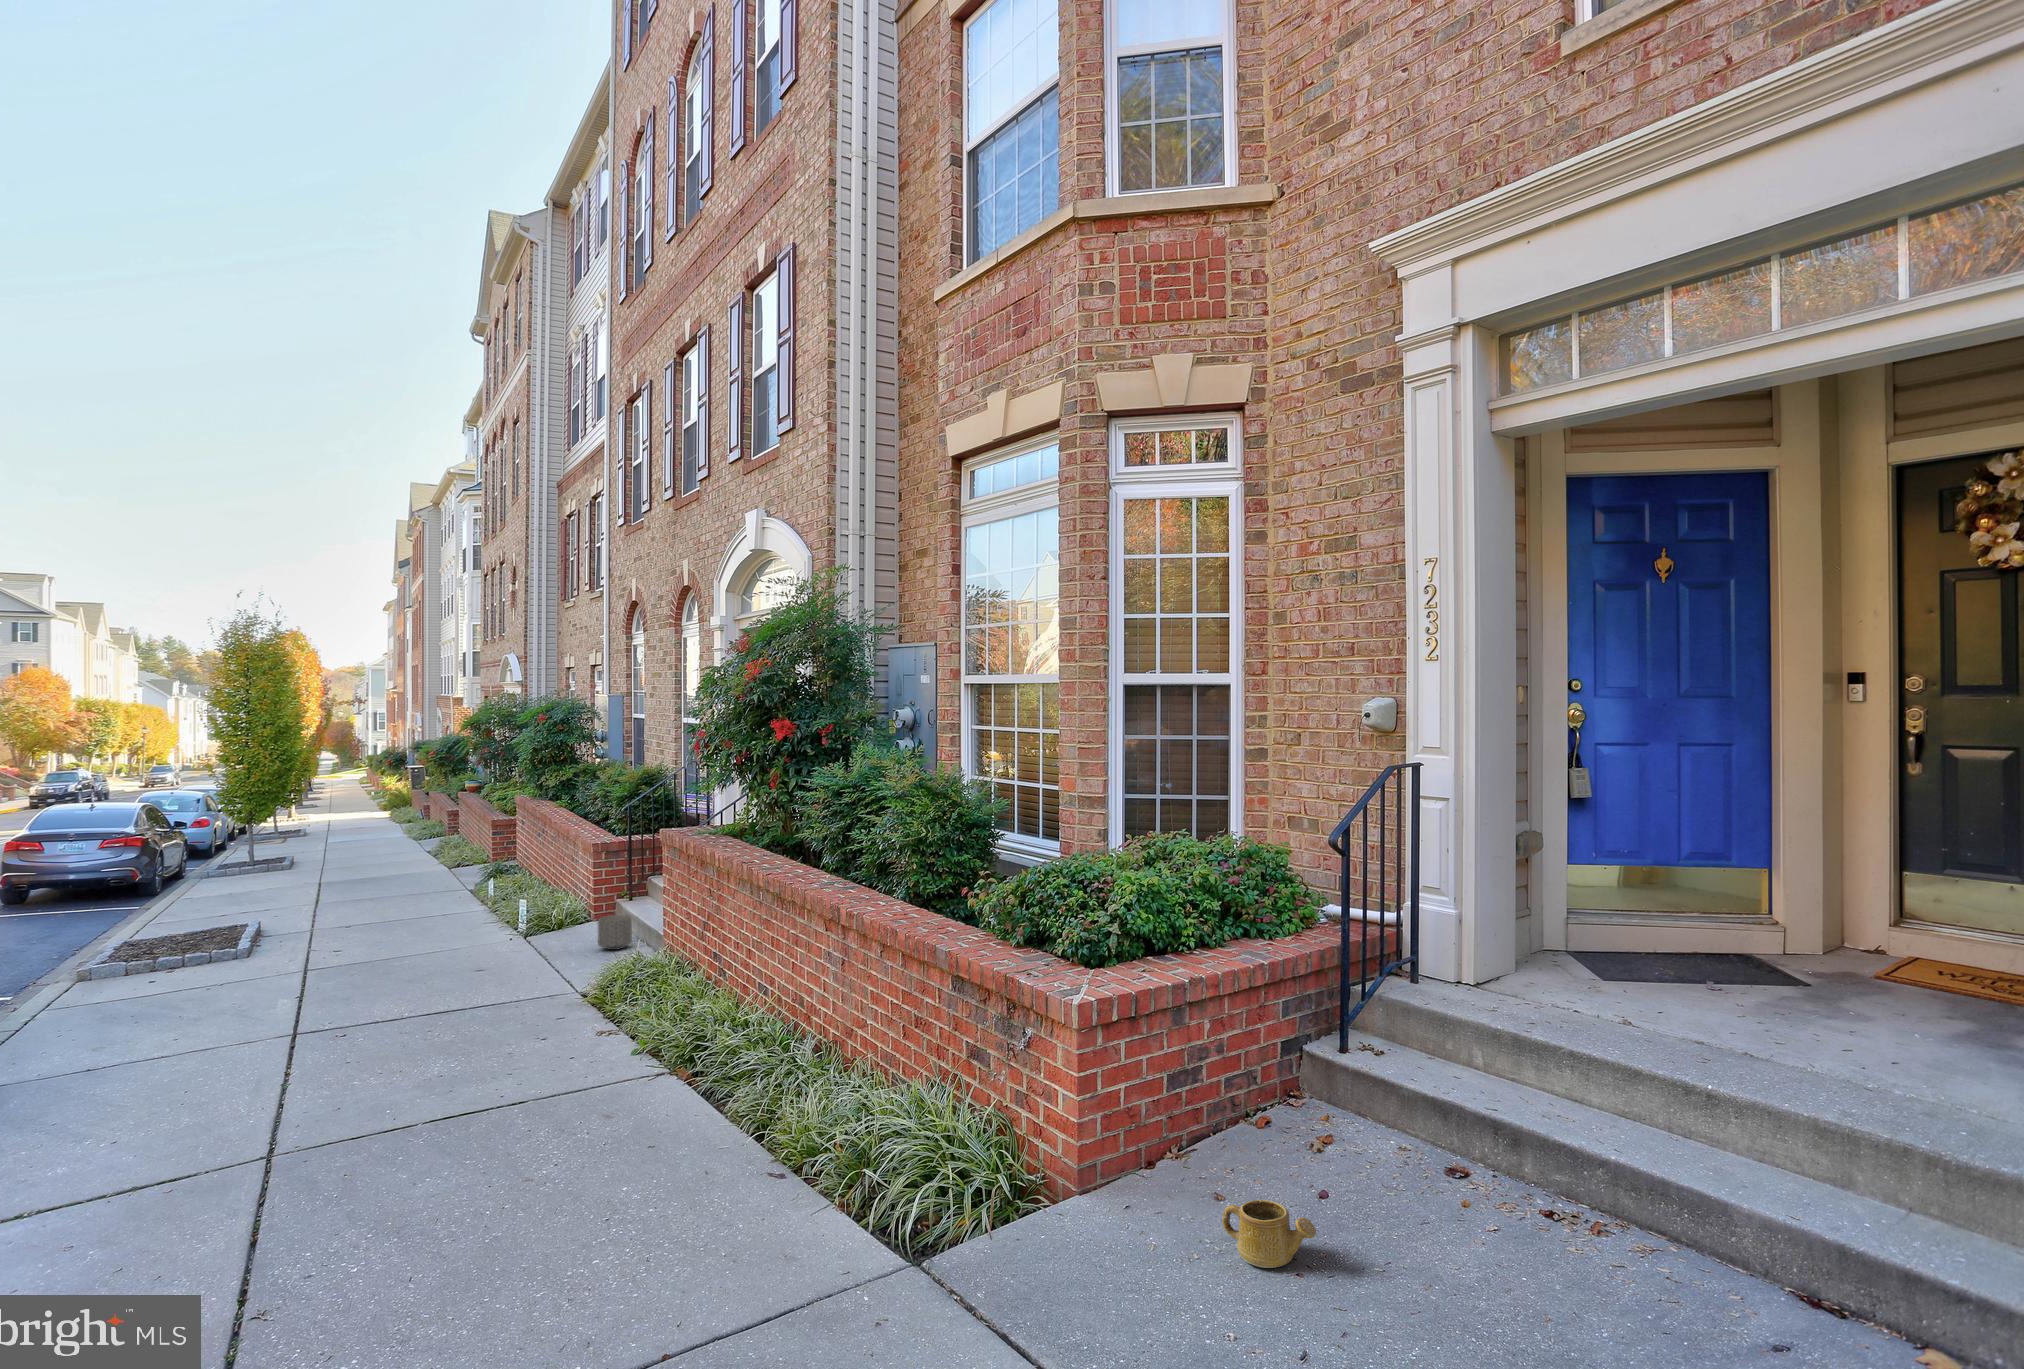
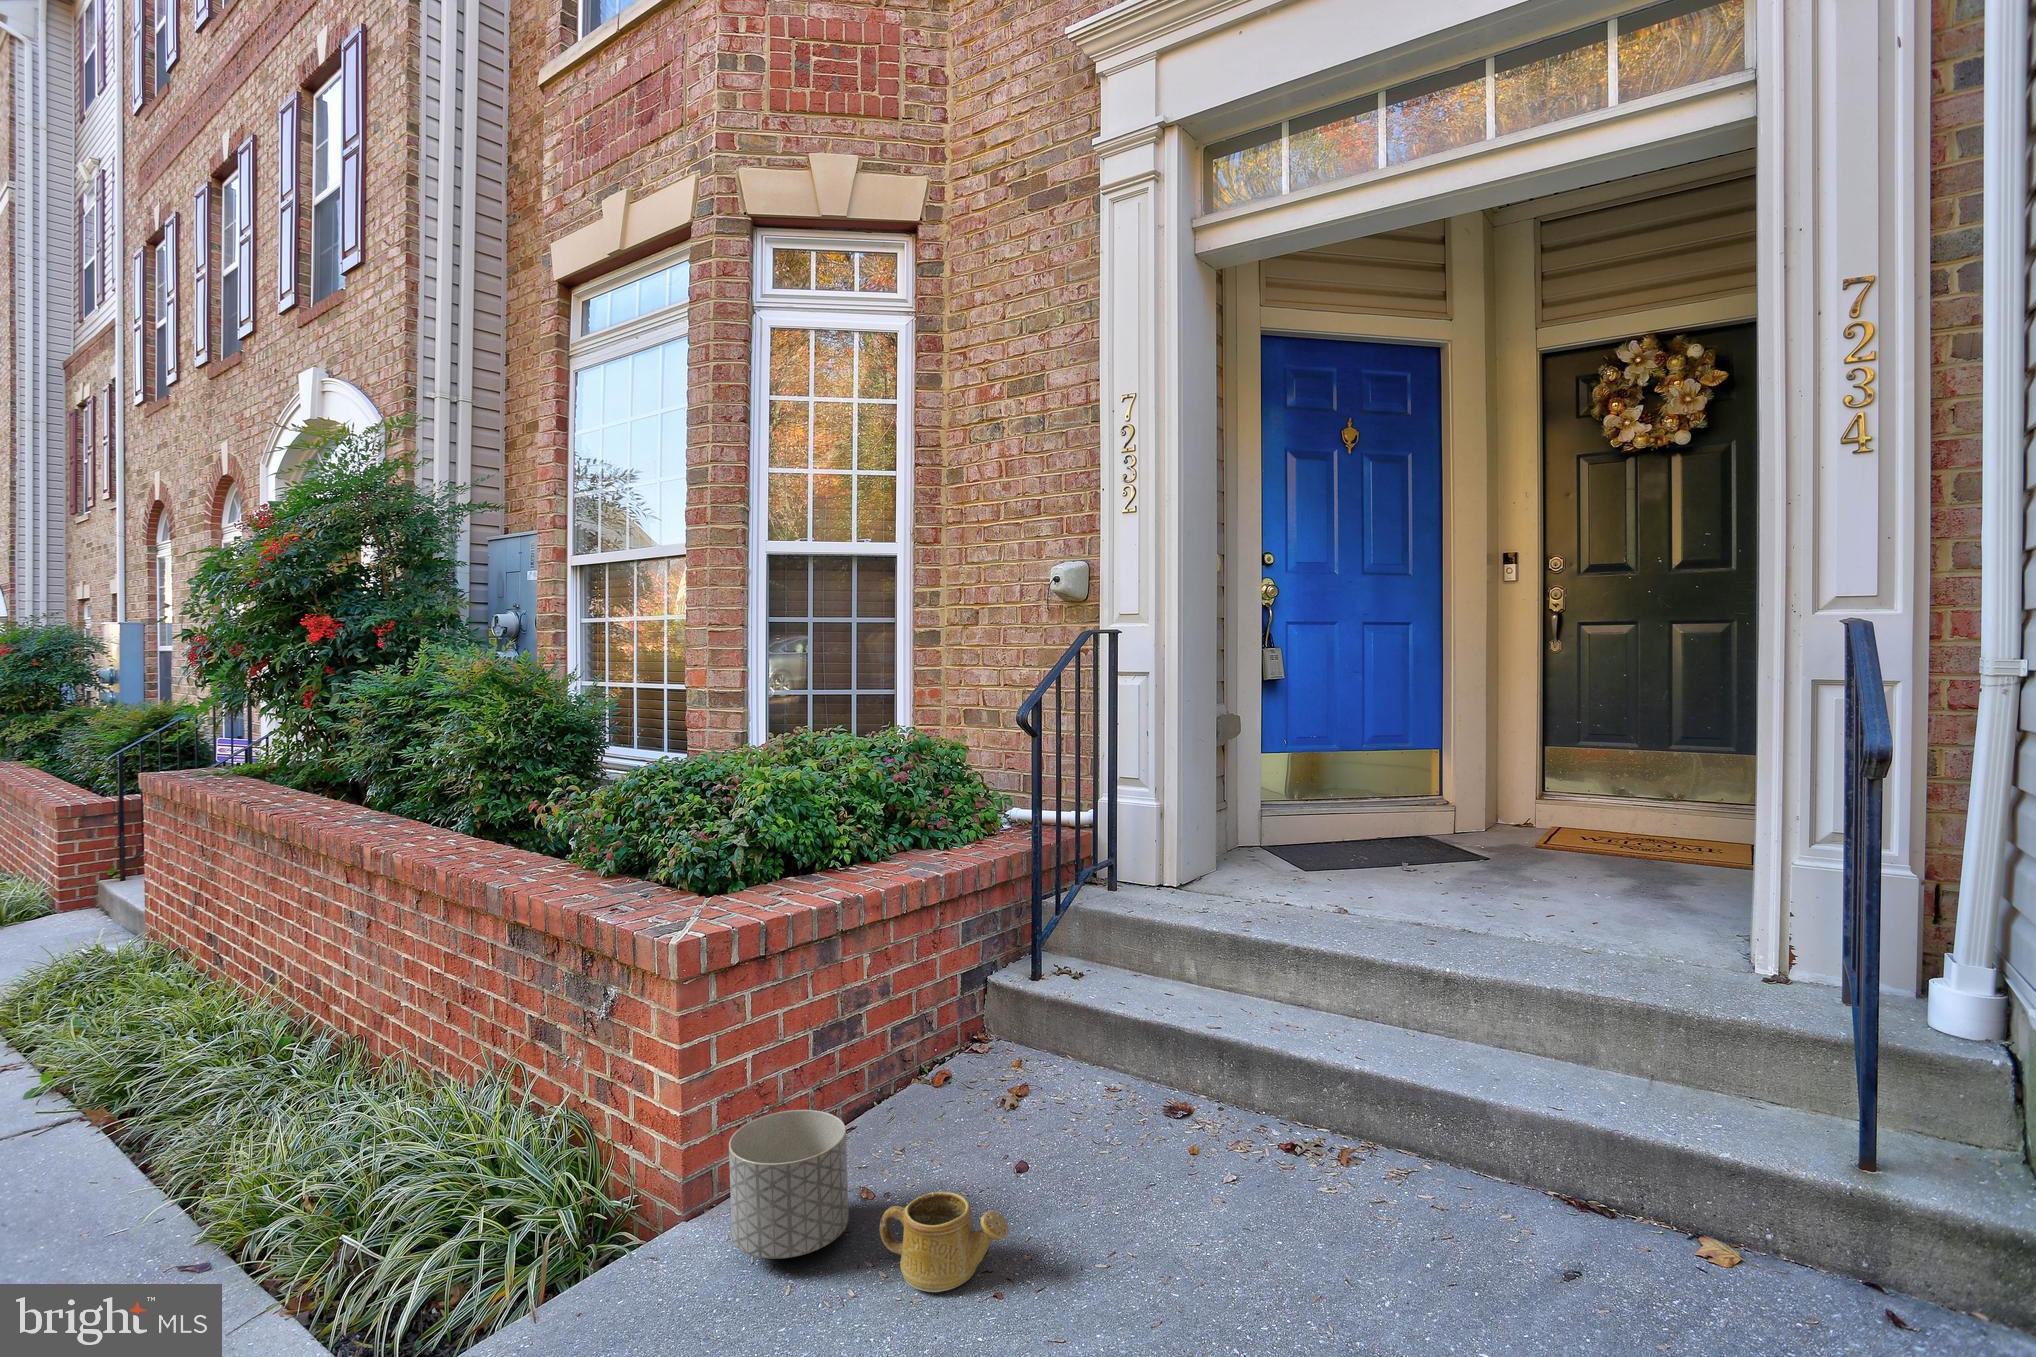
planter: present [598,915,632,950] -> present [729,1110,849,1259]

